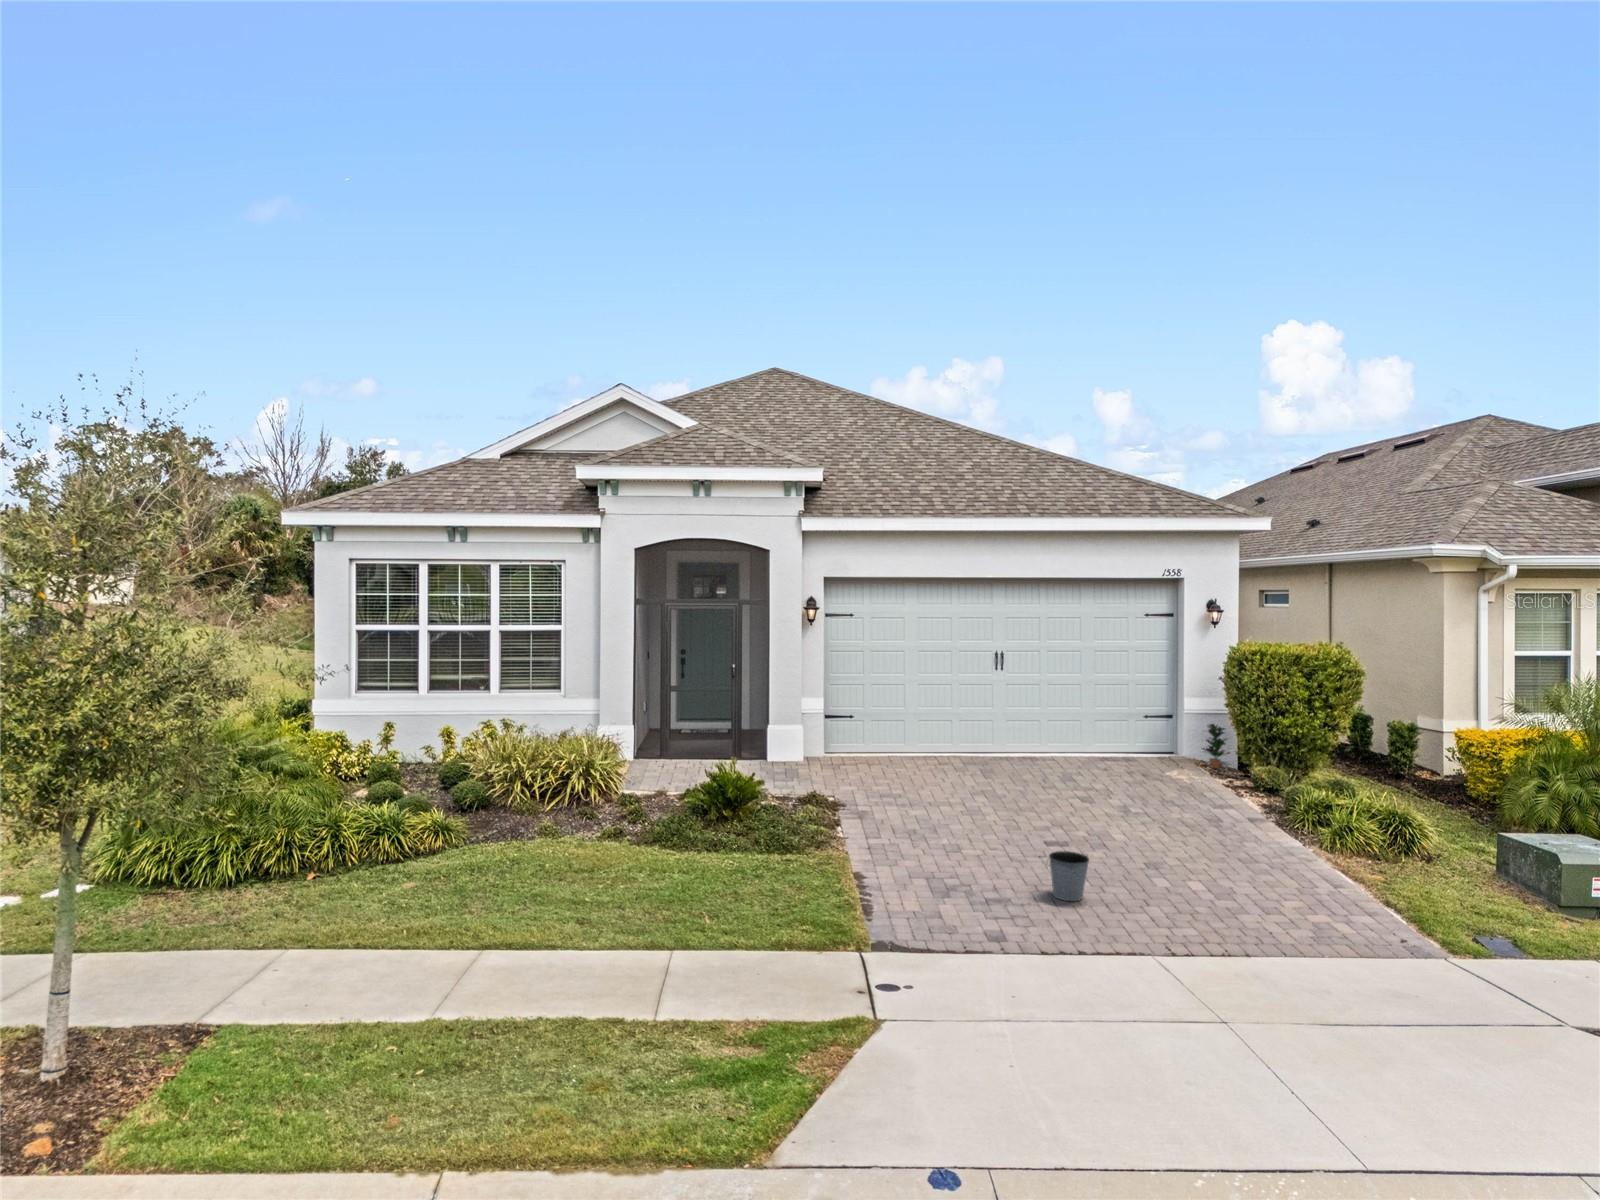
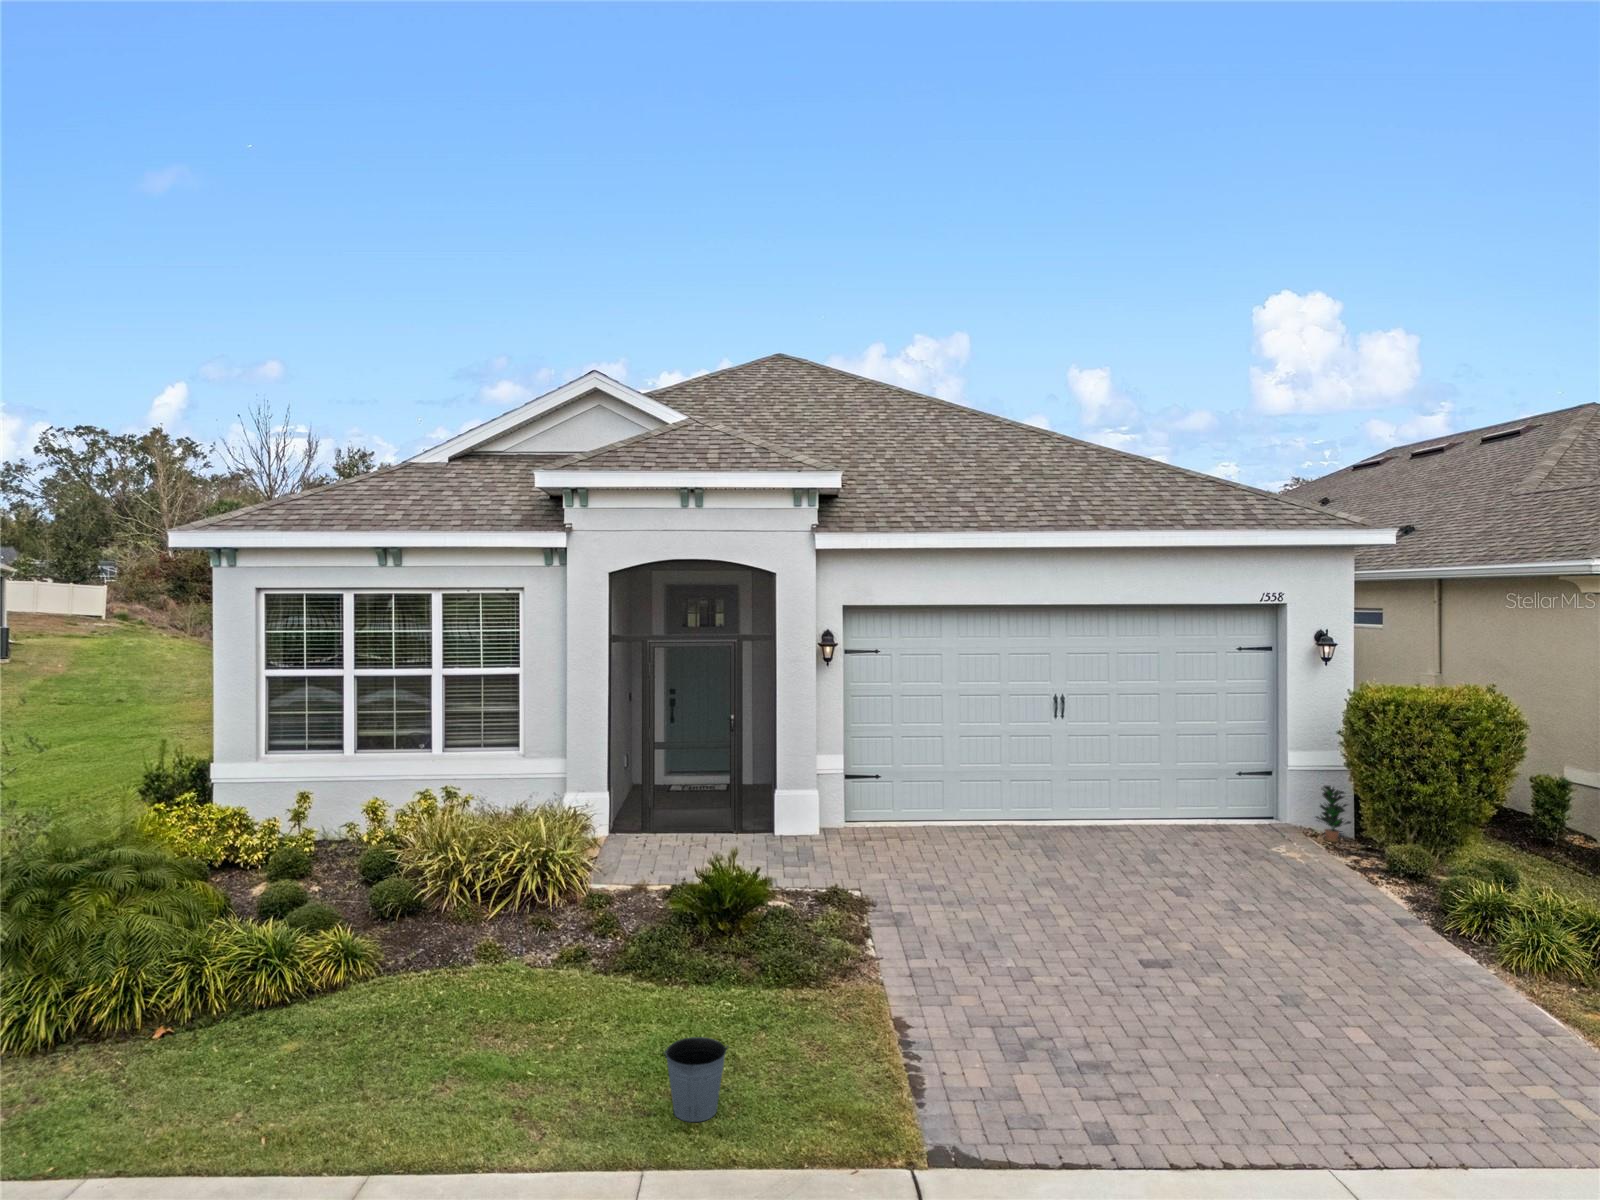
bucket: present [1049,851,1089,901] -> present [664,1037,728,1122]

